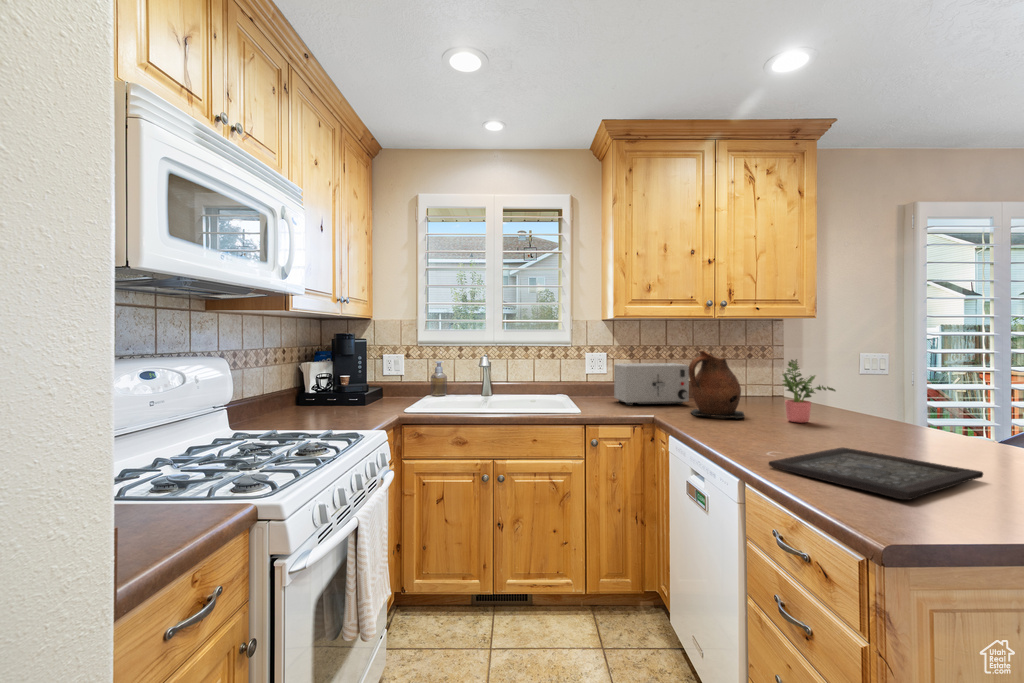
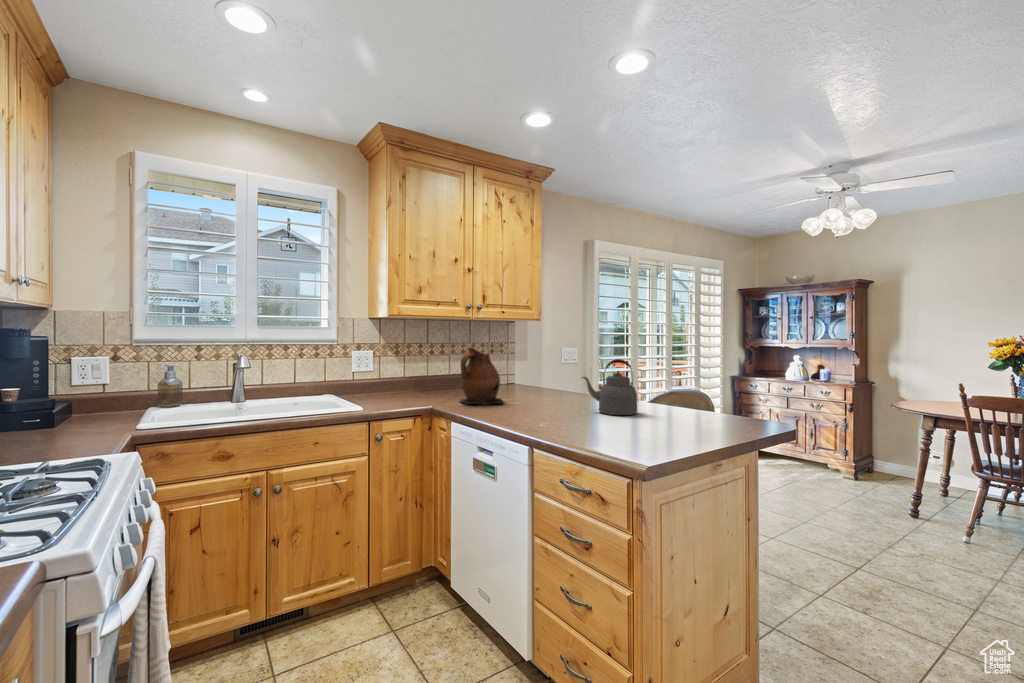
potted plant: present [782,359,836,423] -> none [530,353,565,403]
toaster: present [614,363,689,405] -> none [384,359,452,400]
kettle: none [850,370,951,452] -> present [582,359,637,415]
tray: present [769,448,983,500] -> none [552,417,664,446]

